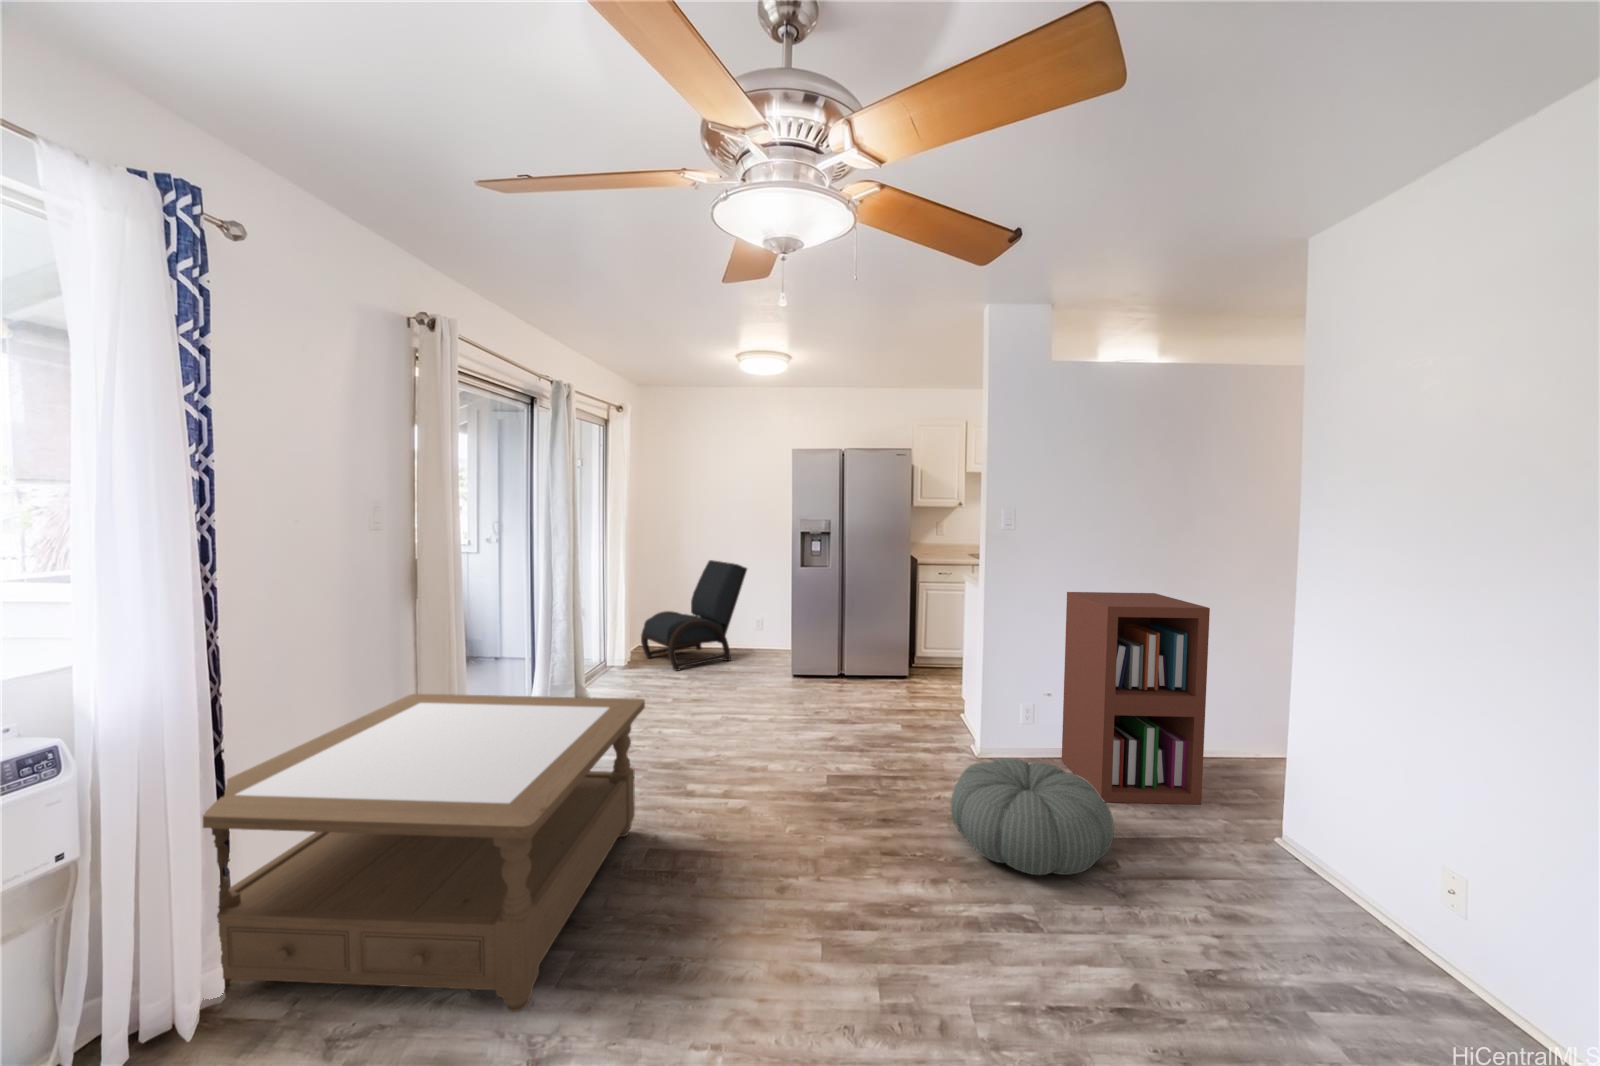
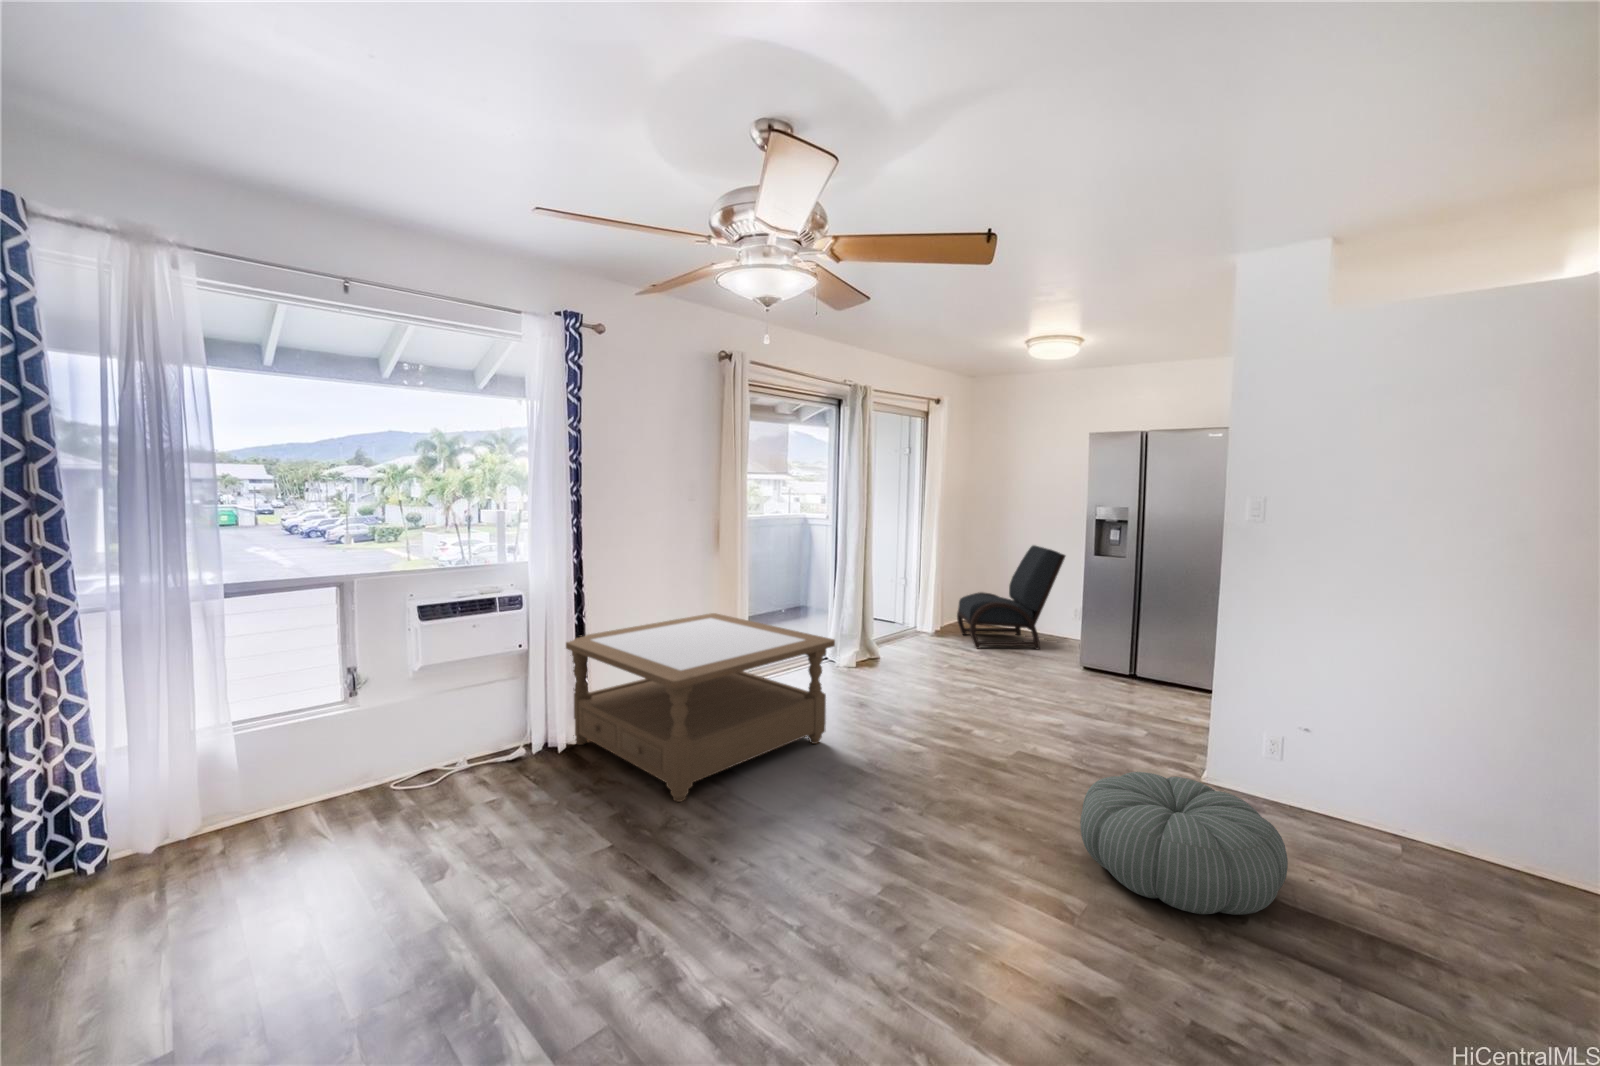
bookshelf: present [1062,592,1210,804] -> none [1355,599,1593,950]

